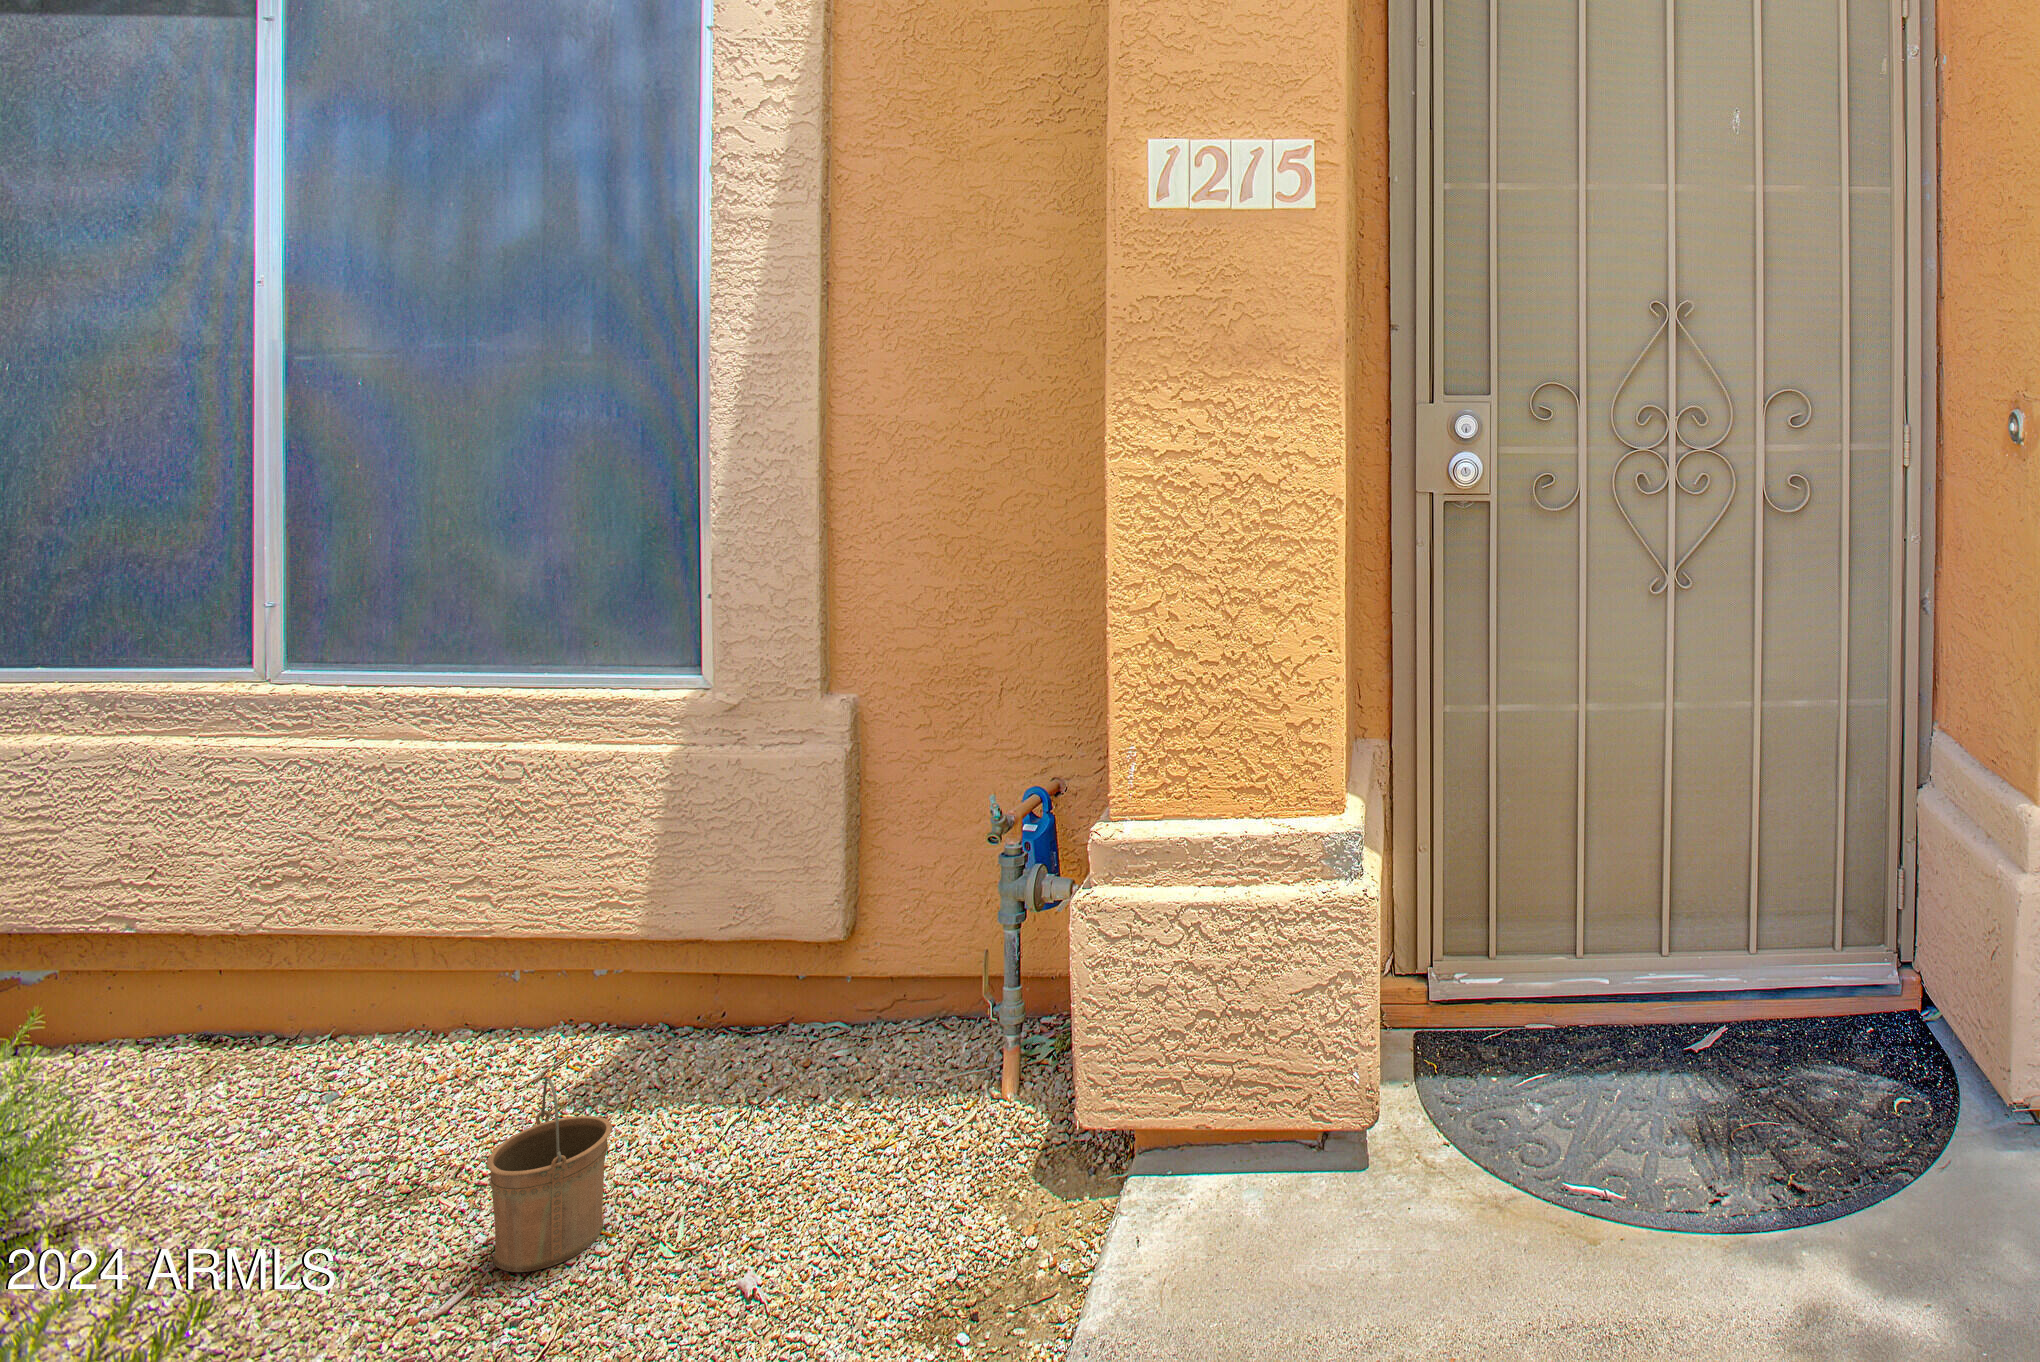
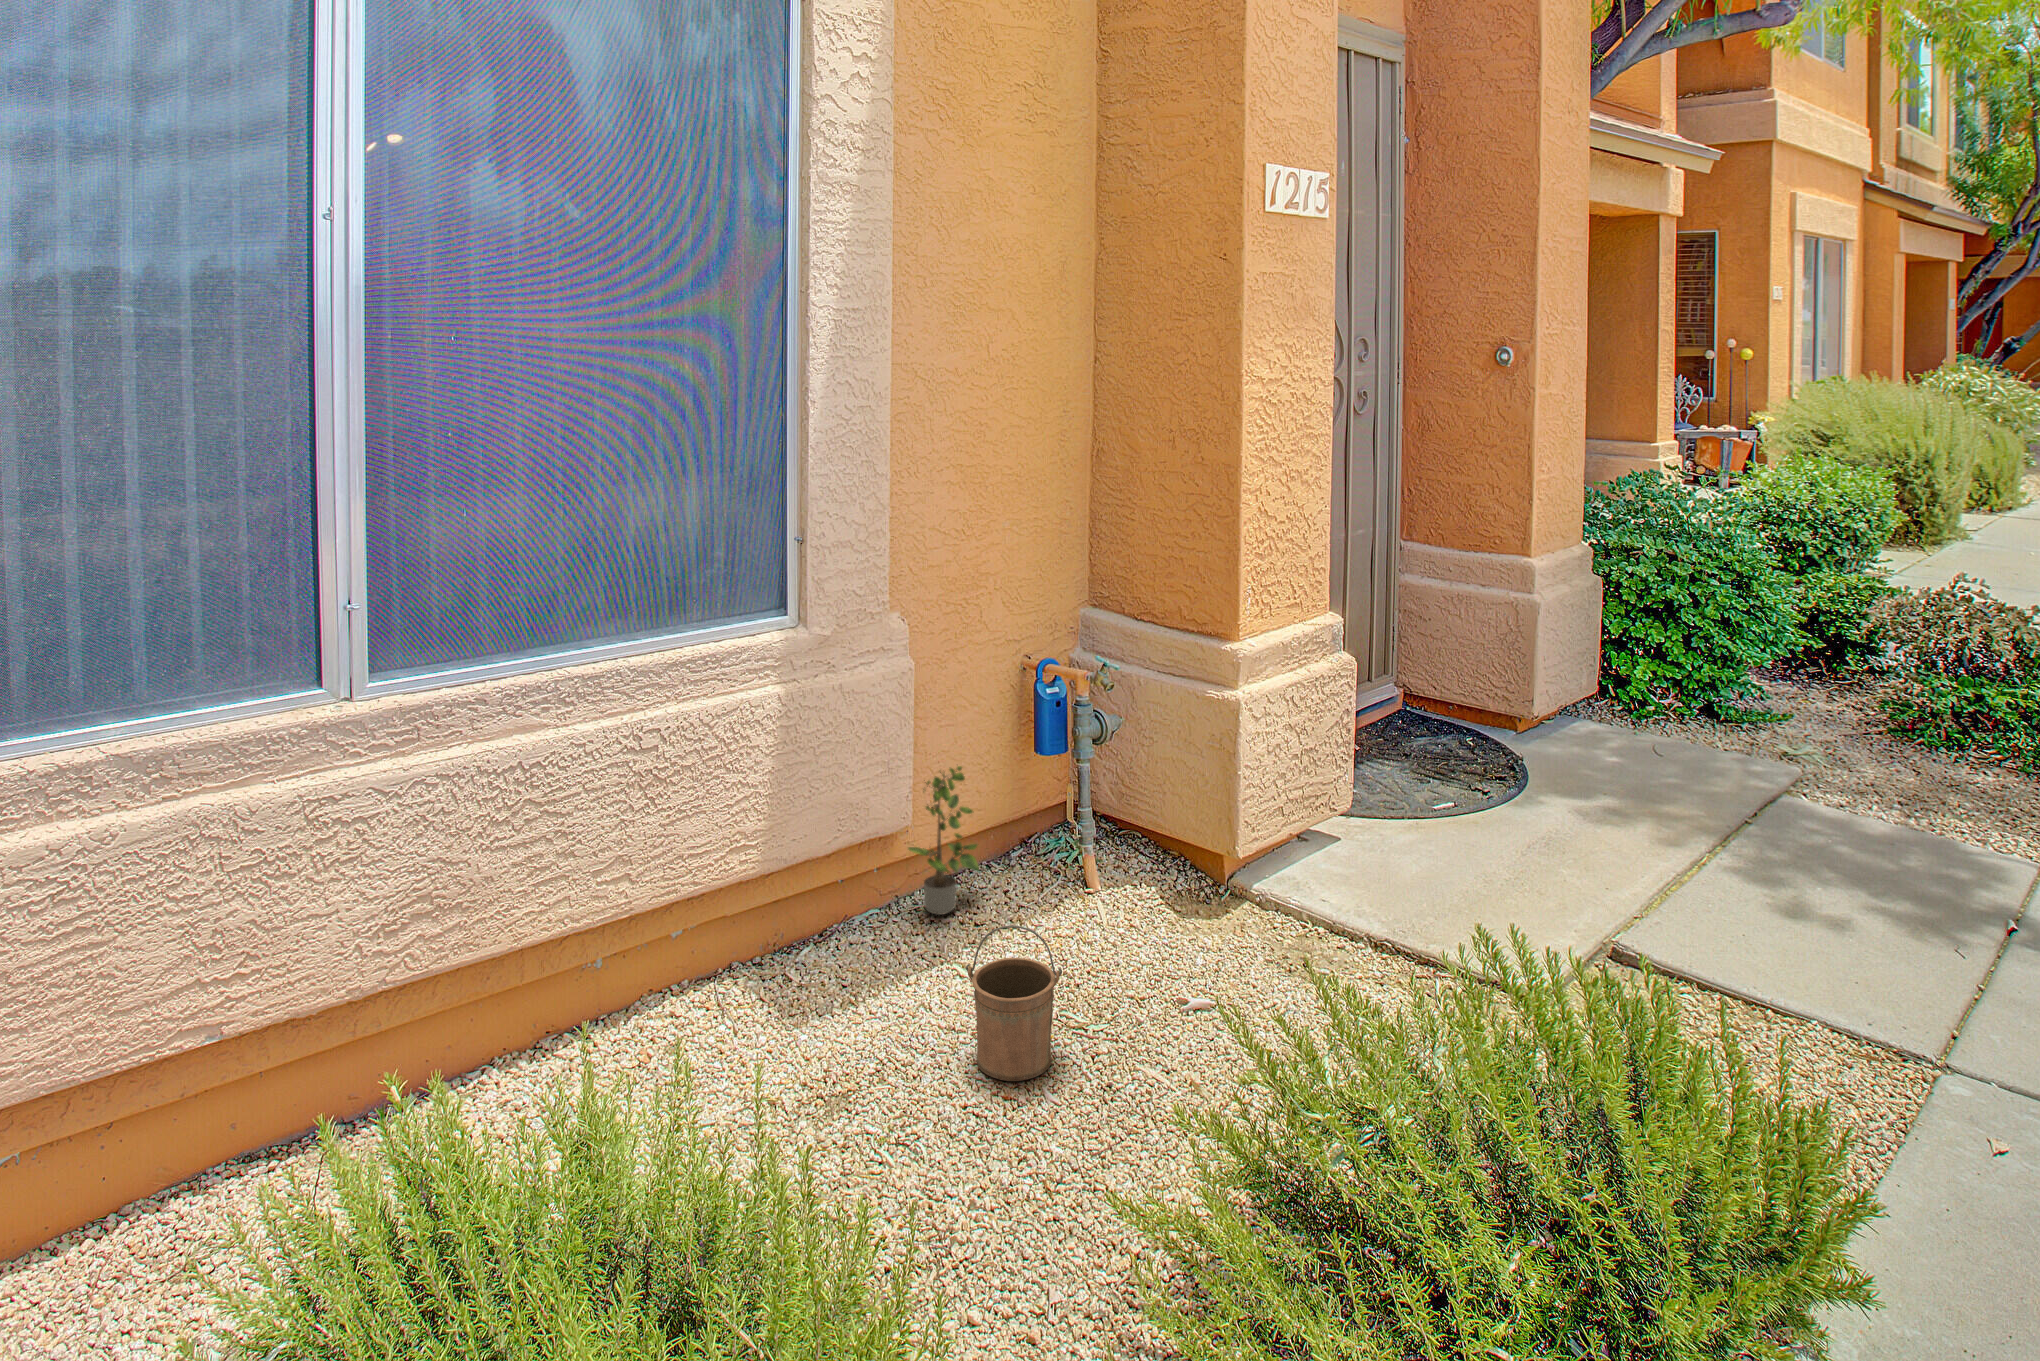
potted plant: none [815,878,924,1051] -> present [908,766,979,915]

